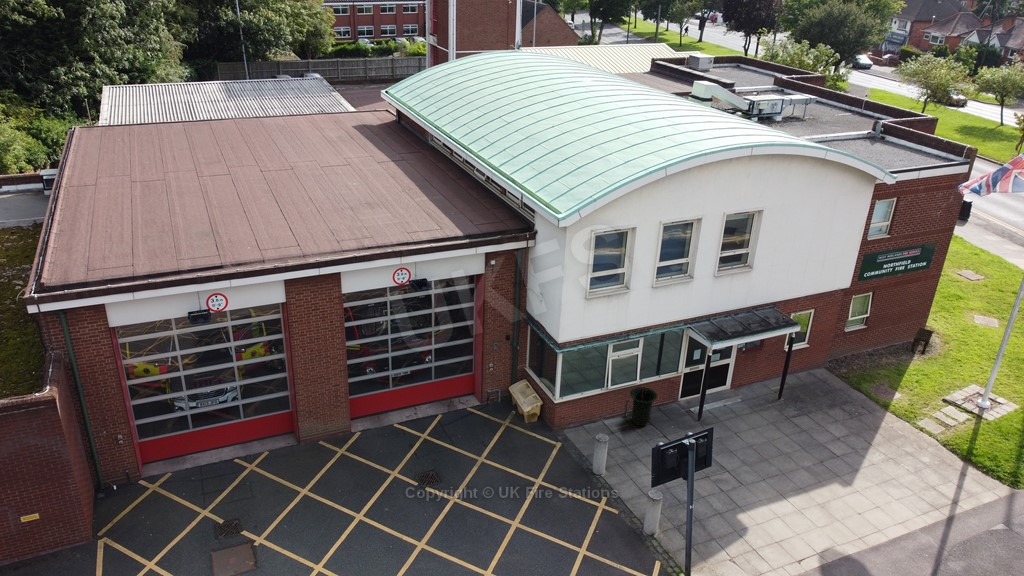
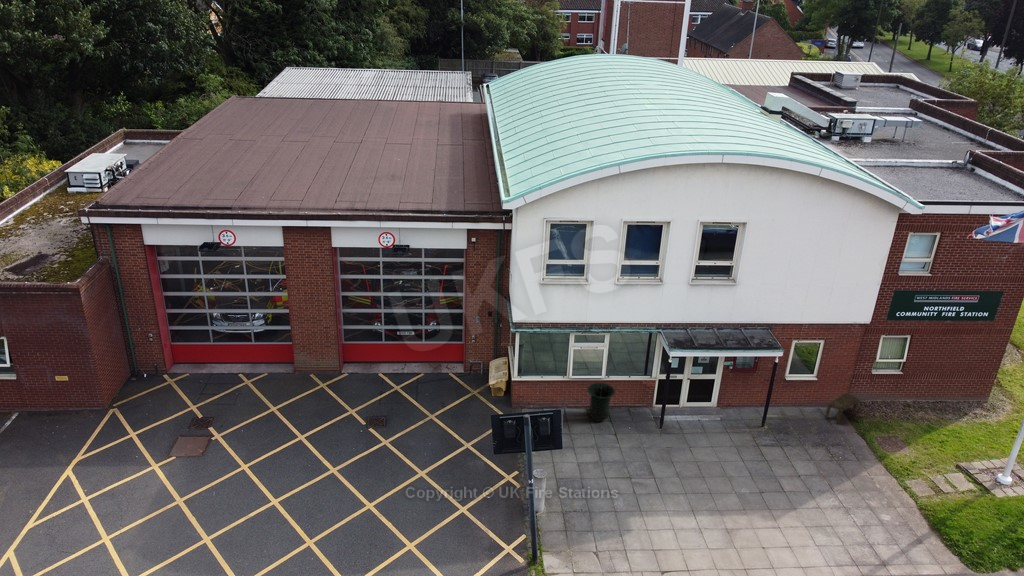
bench: present [911,328,934,354] -> present [825,393,860,424]

